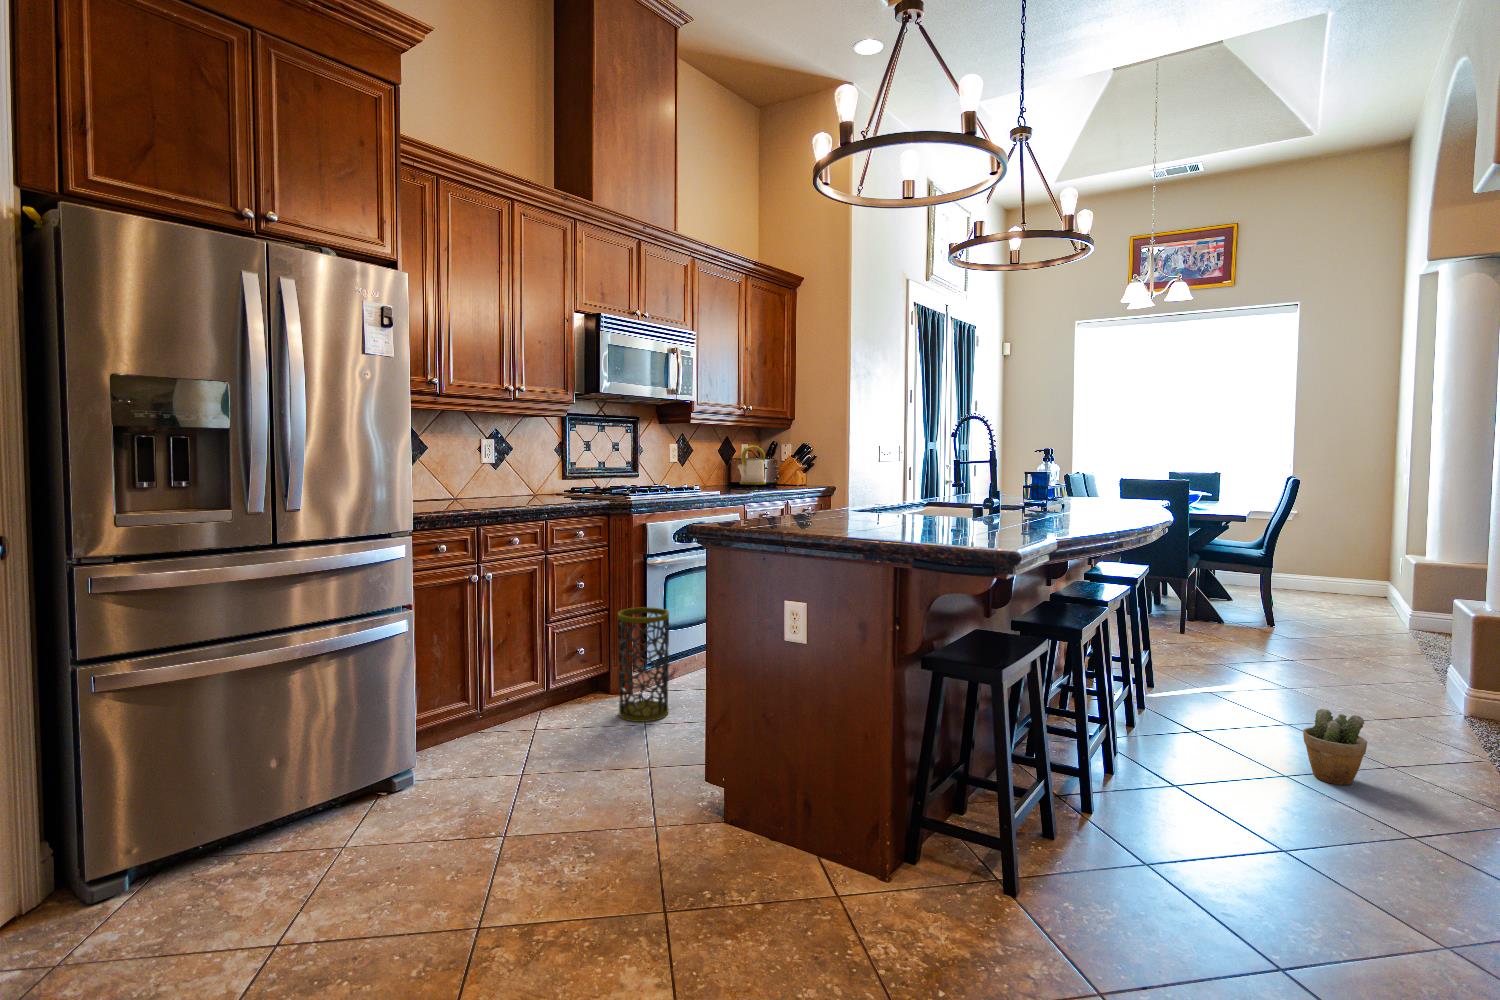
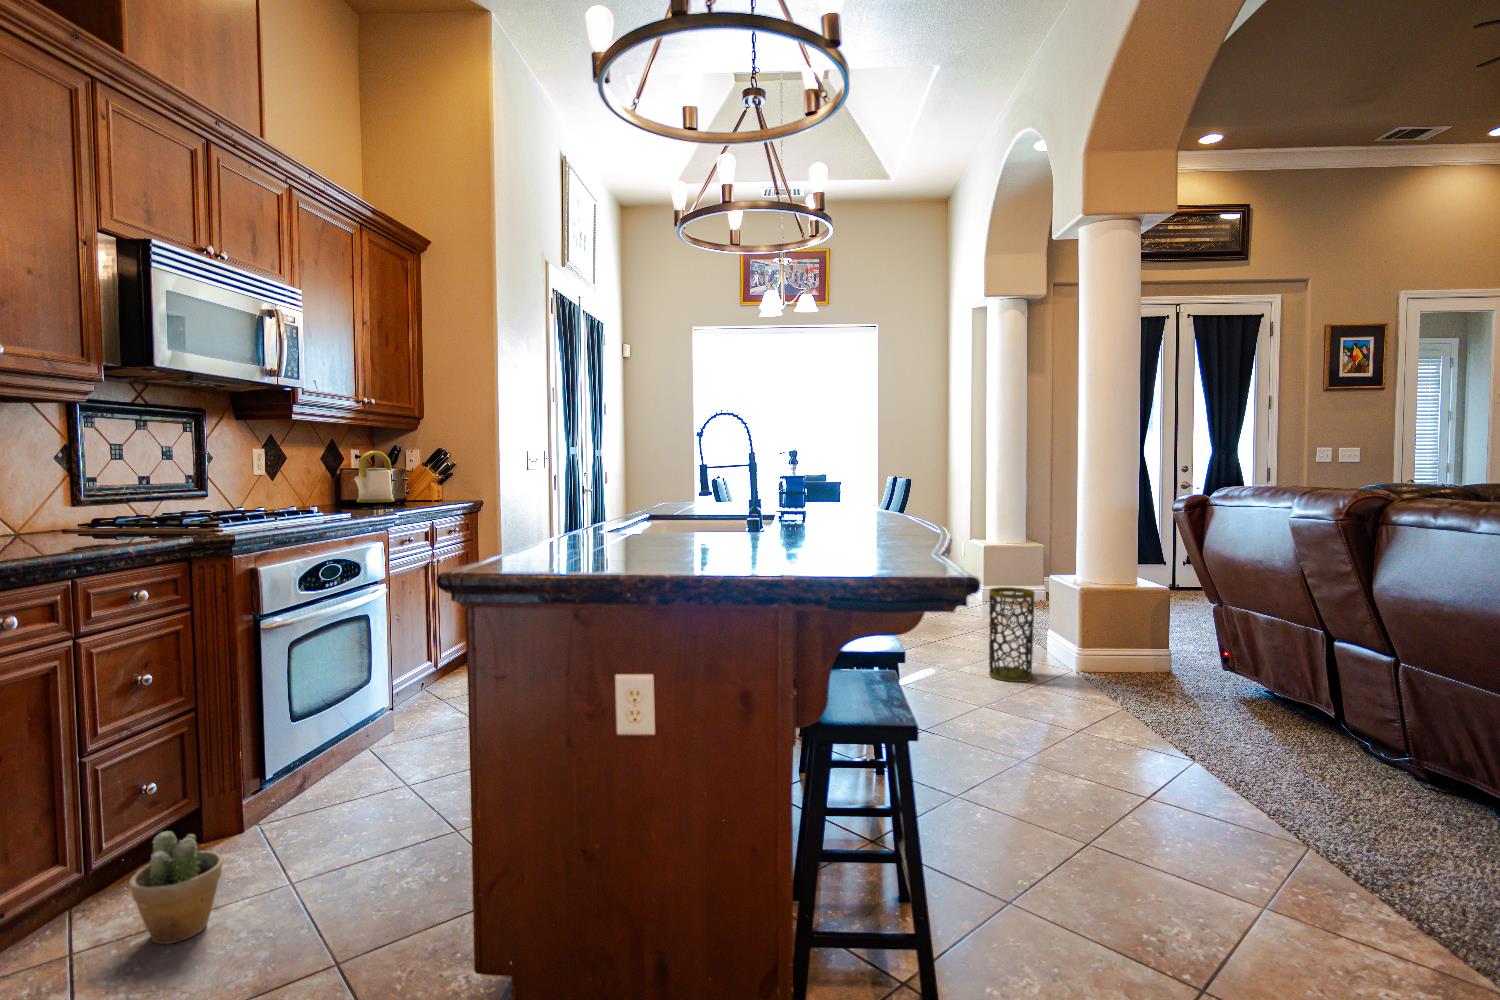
trash can: present [618,607,669,722] -> present [989,587,1035,682]
potted plant: present [1303,709,1367,785] -> present [130,831,222,944]

